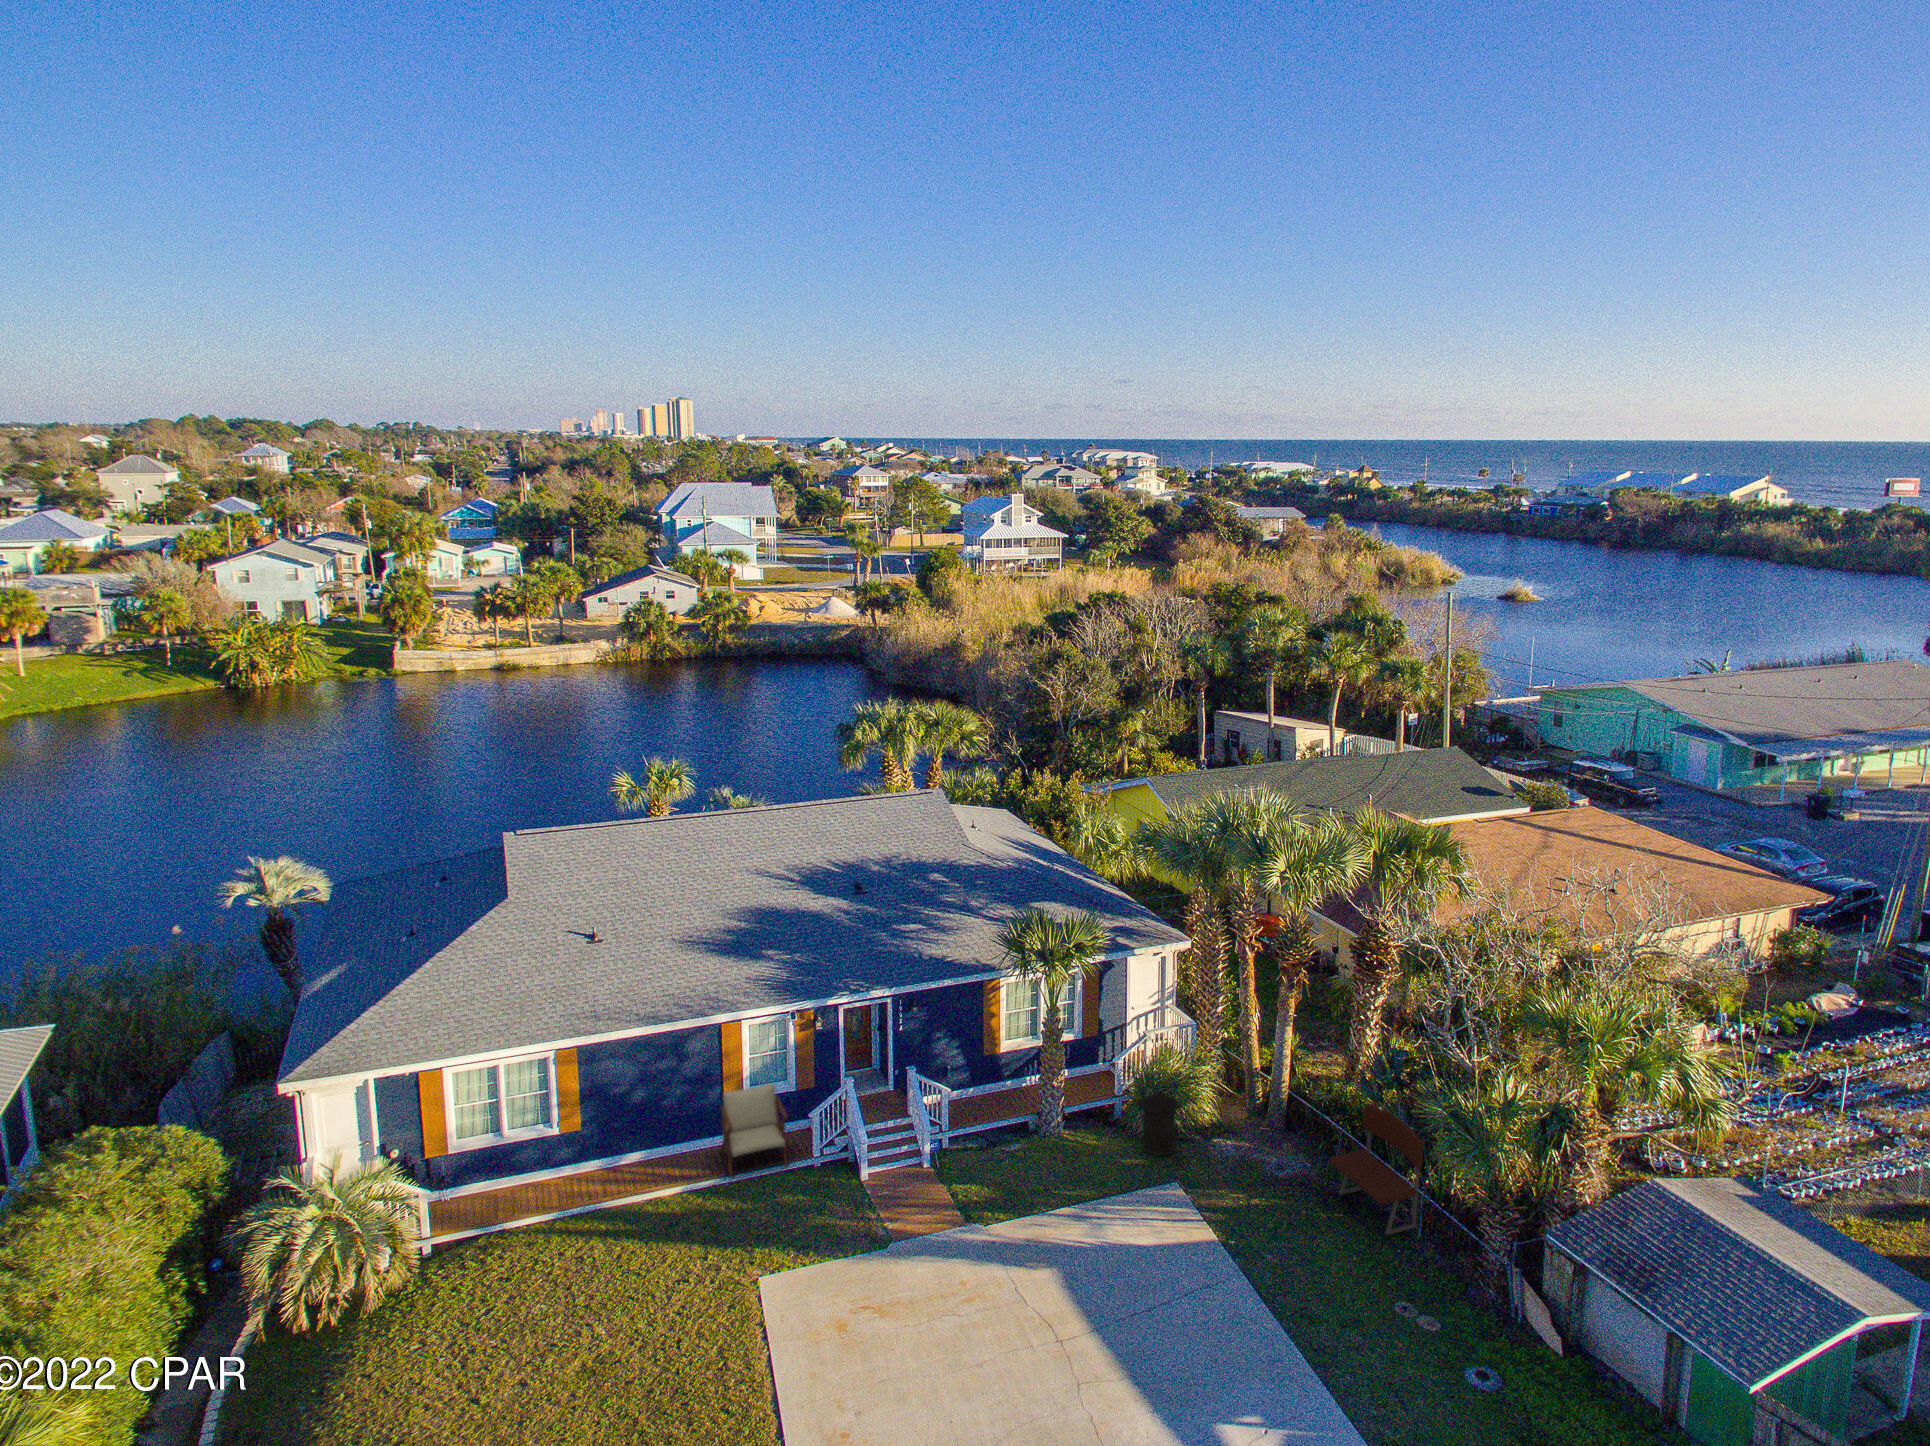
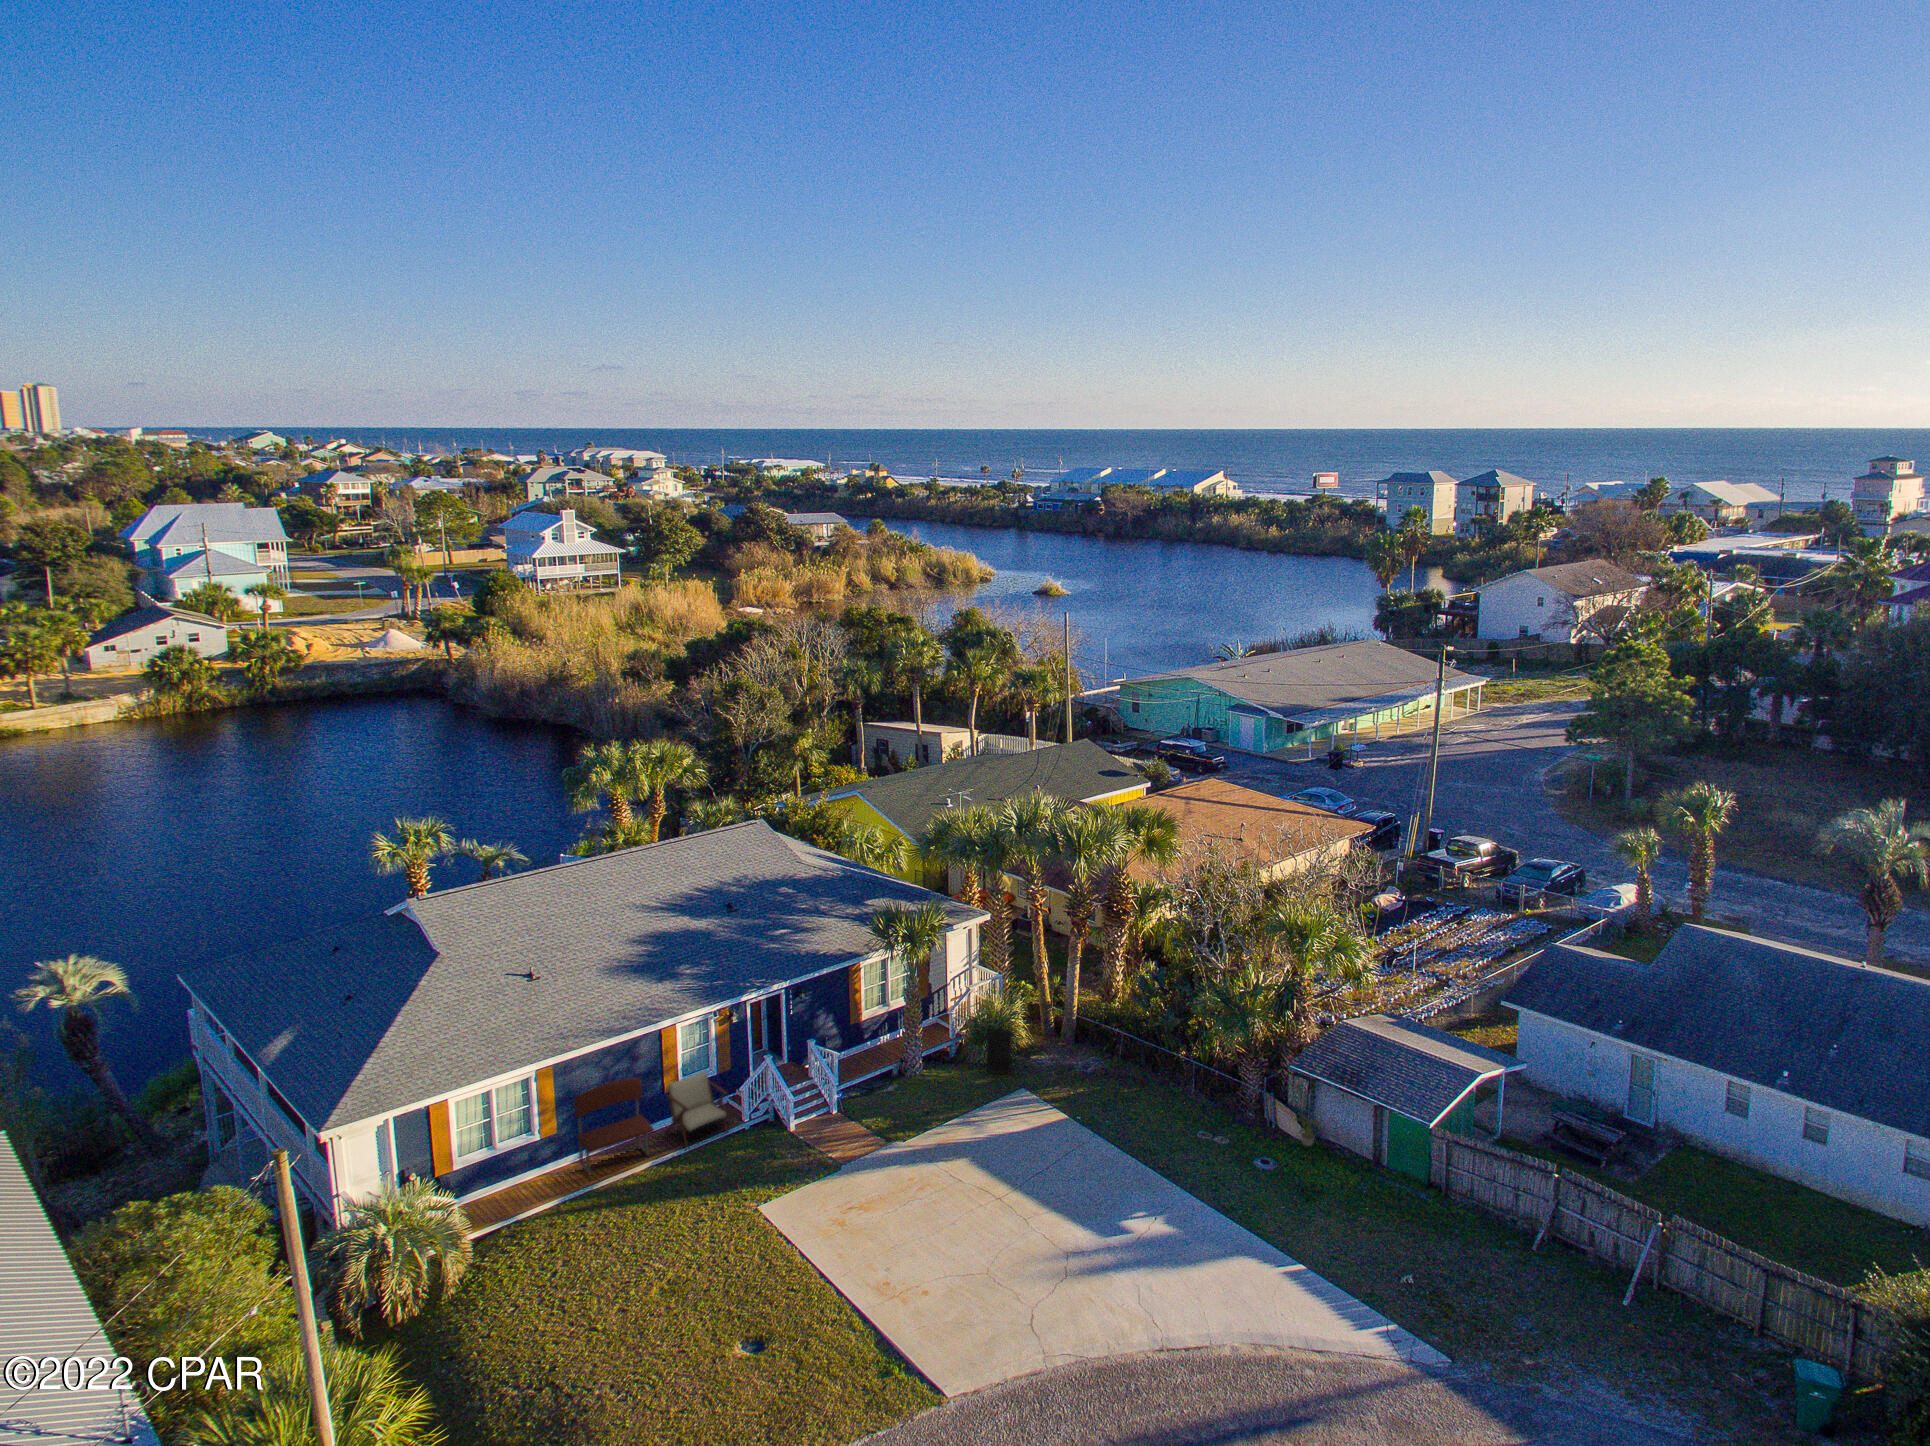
bench: present [1329,1103,1423,1235] -> present [574,1077,654,1175]
potted plant: none [1564,1319,1620,1377] -> present [1296,1114,1319,1146]

